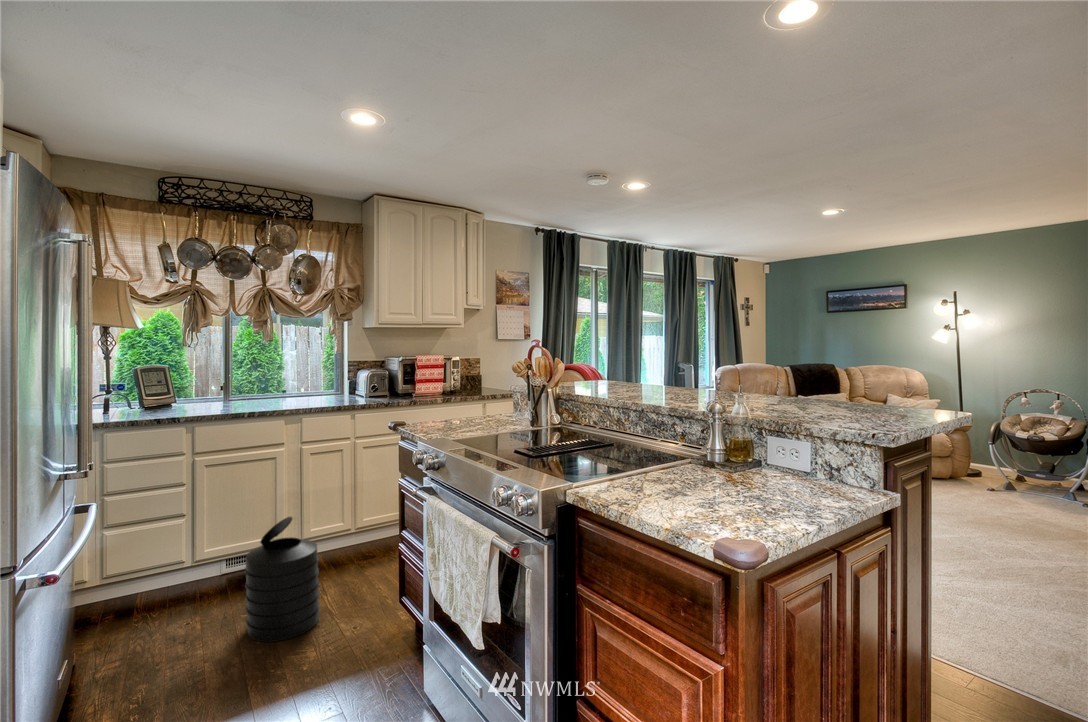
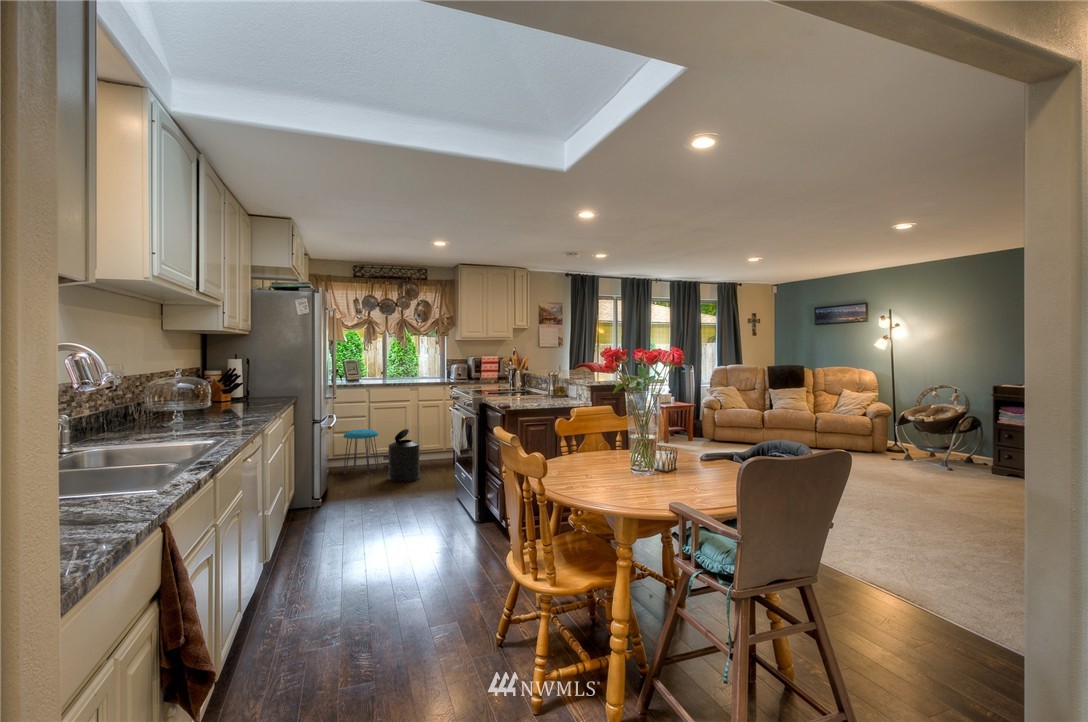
stool: none [132,513,220,624] -> present [343,429,379,474]

